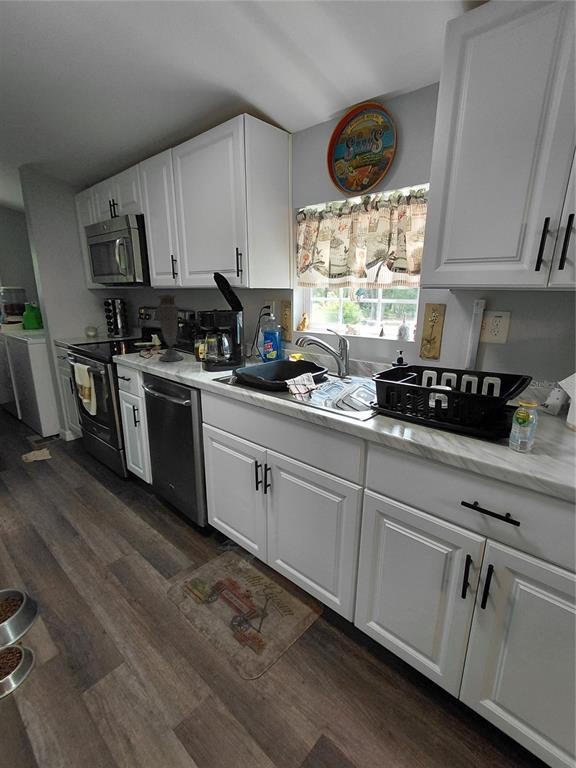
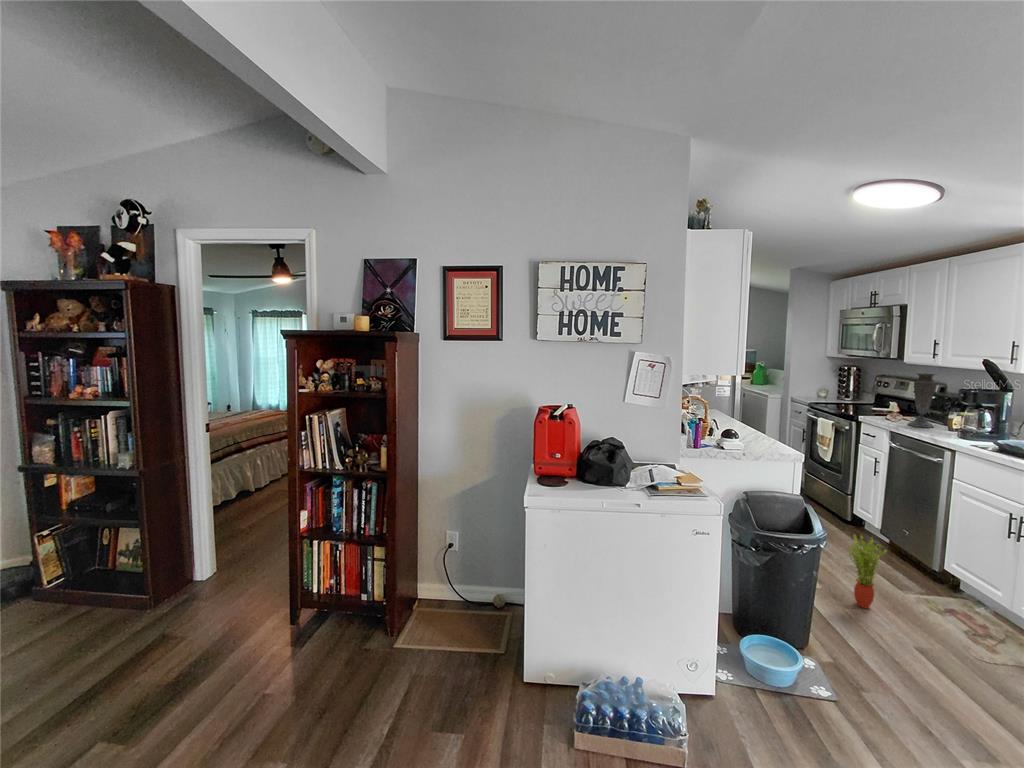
potted plant: none [59,573,127,685] -> present [848,535,887,608]

